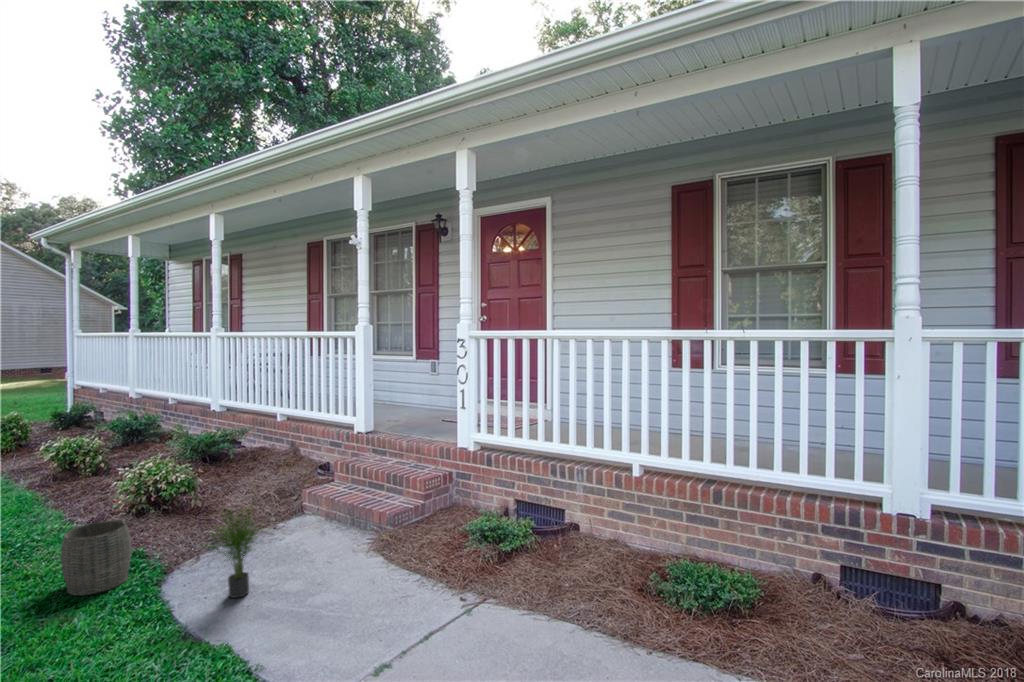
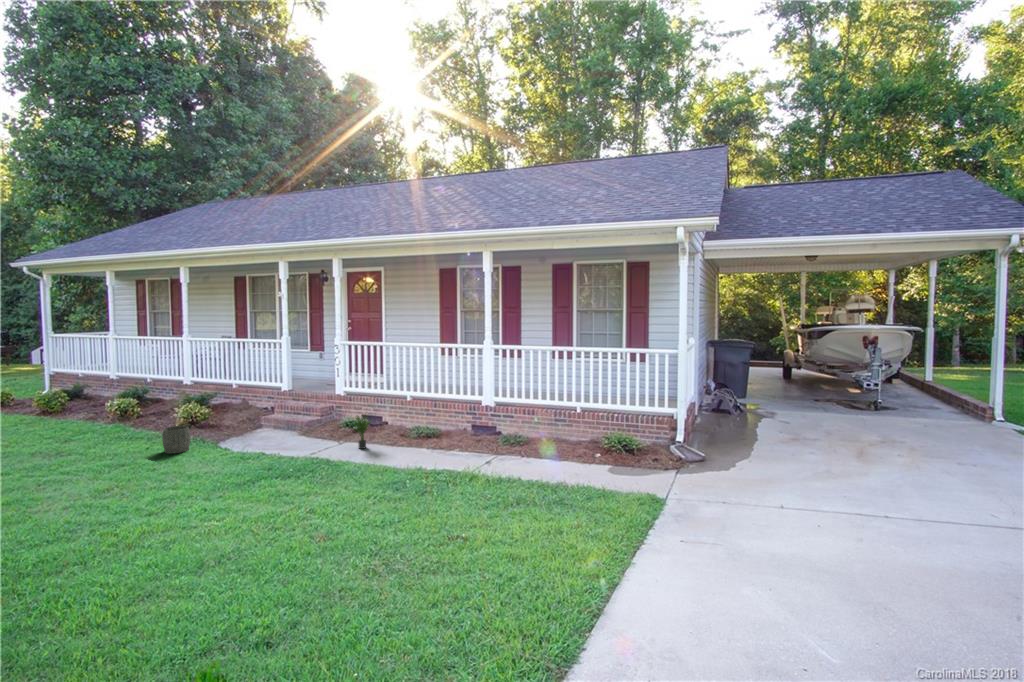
potted plant: present [210,513,258,598] -> present [355,418,370,449]

